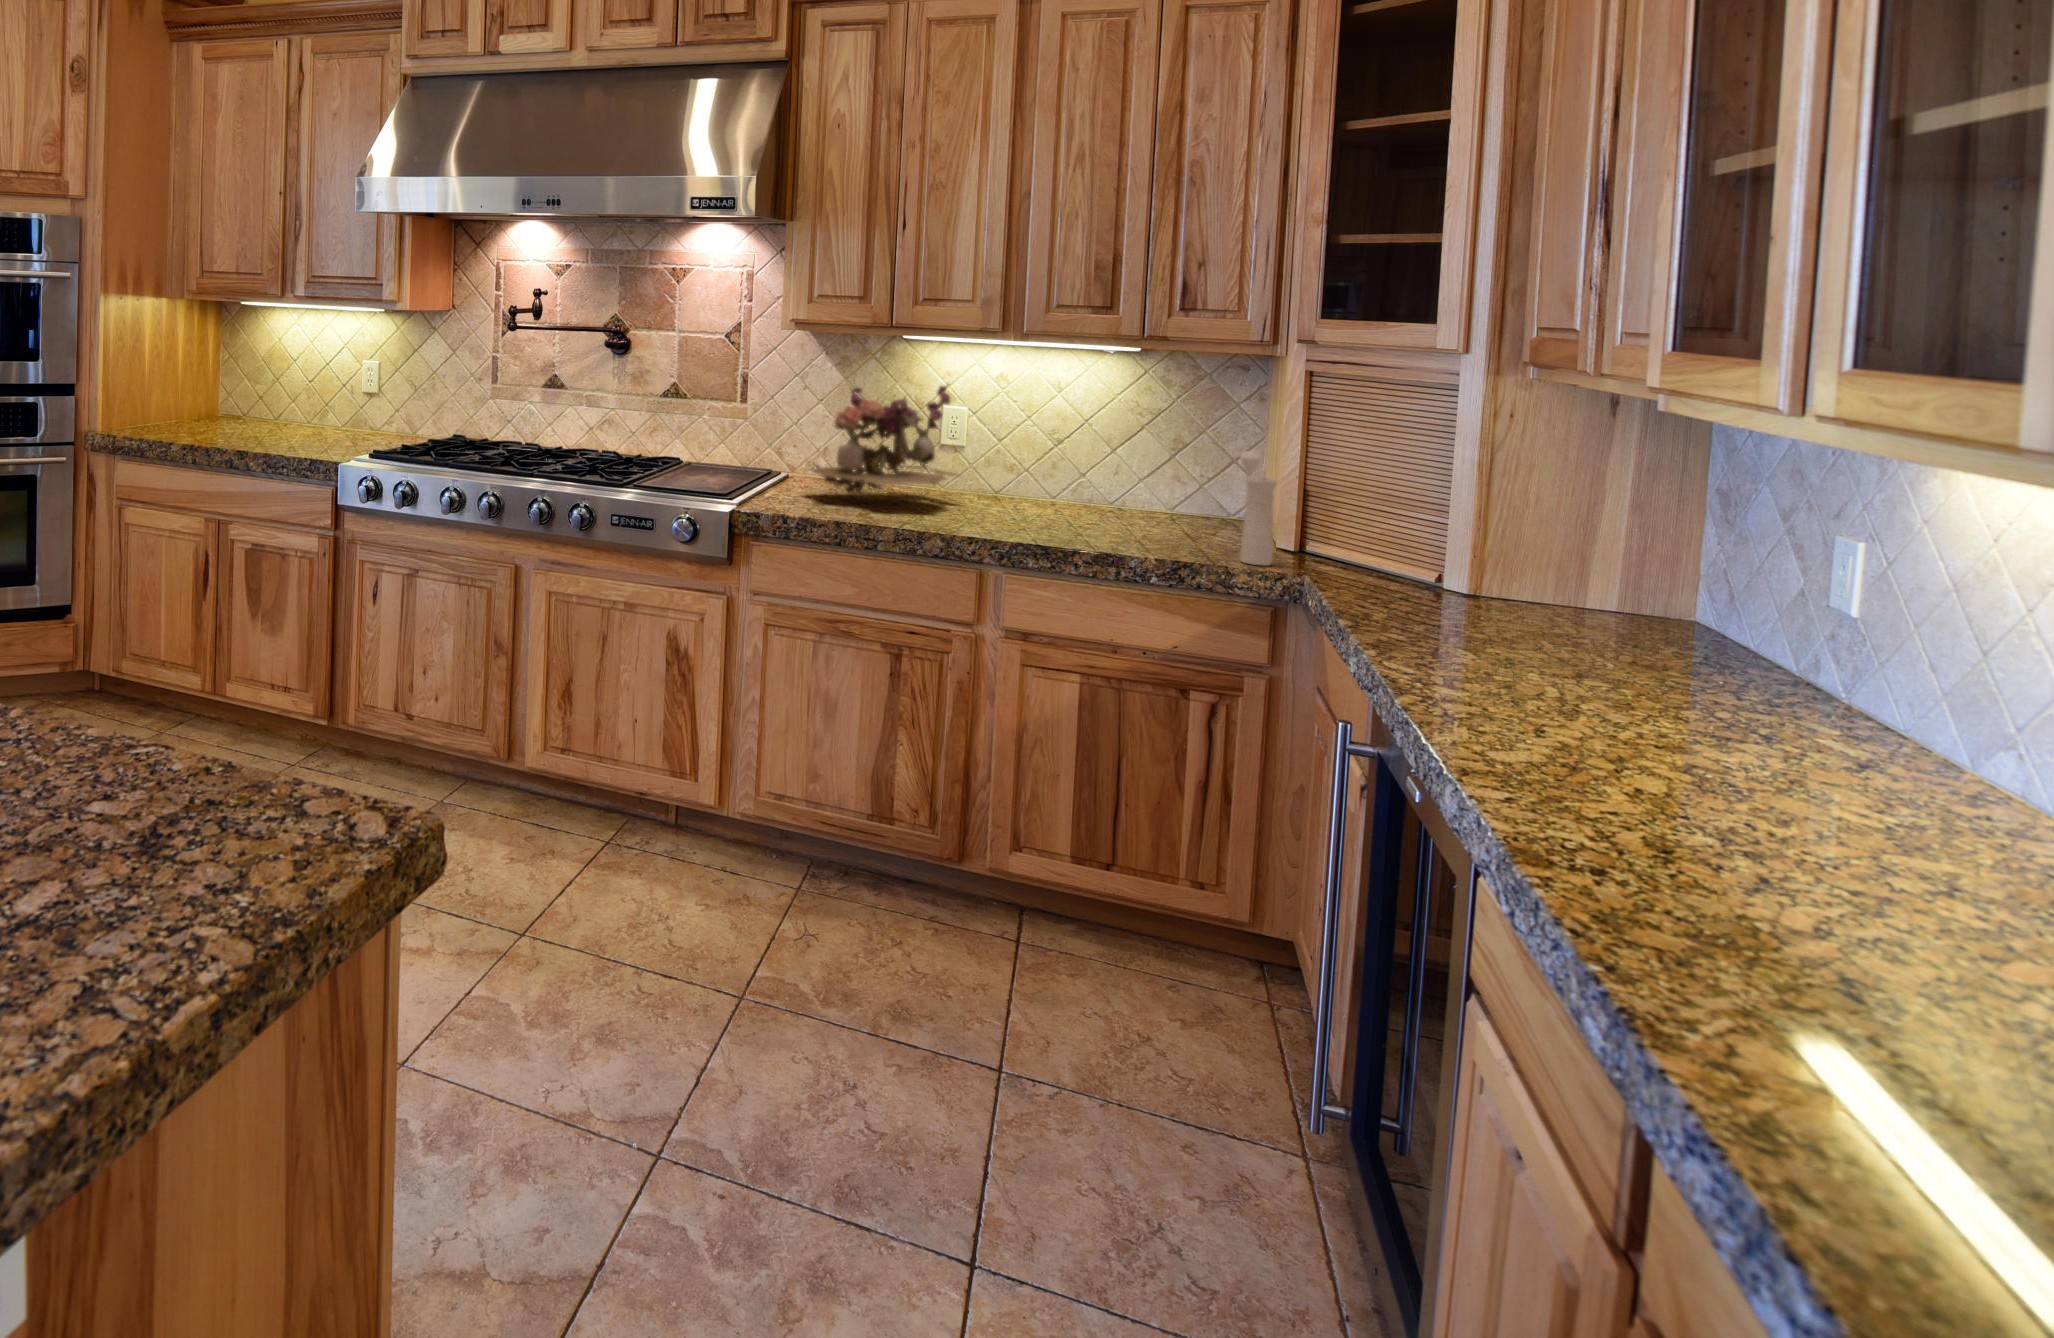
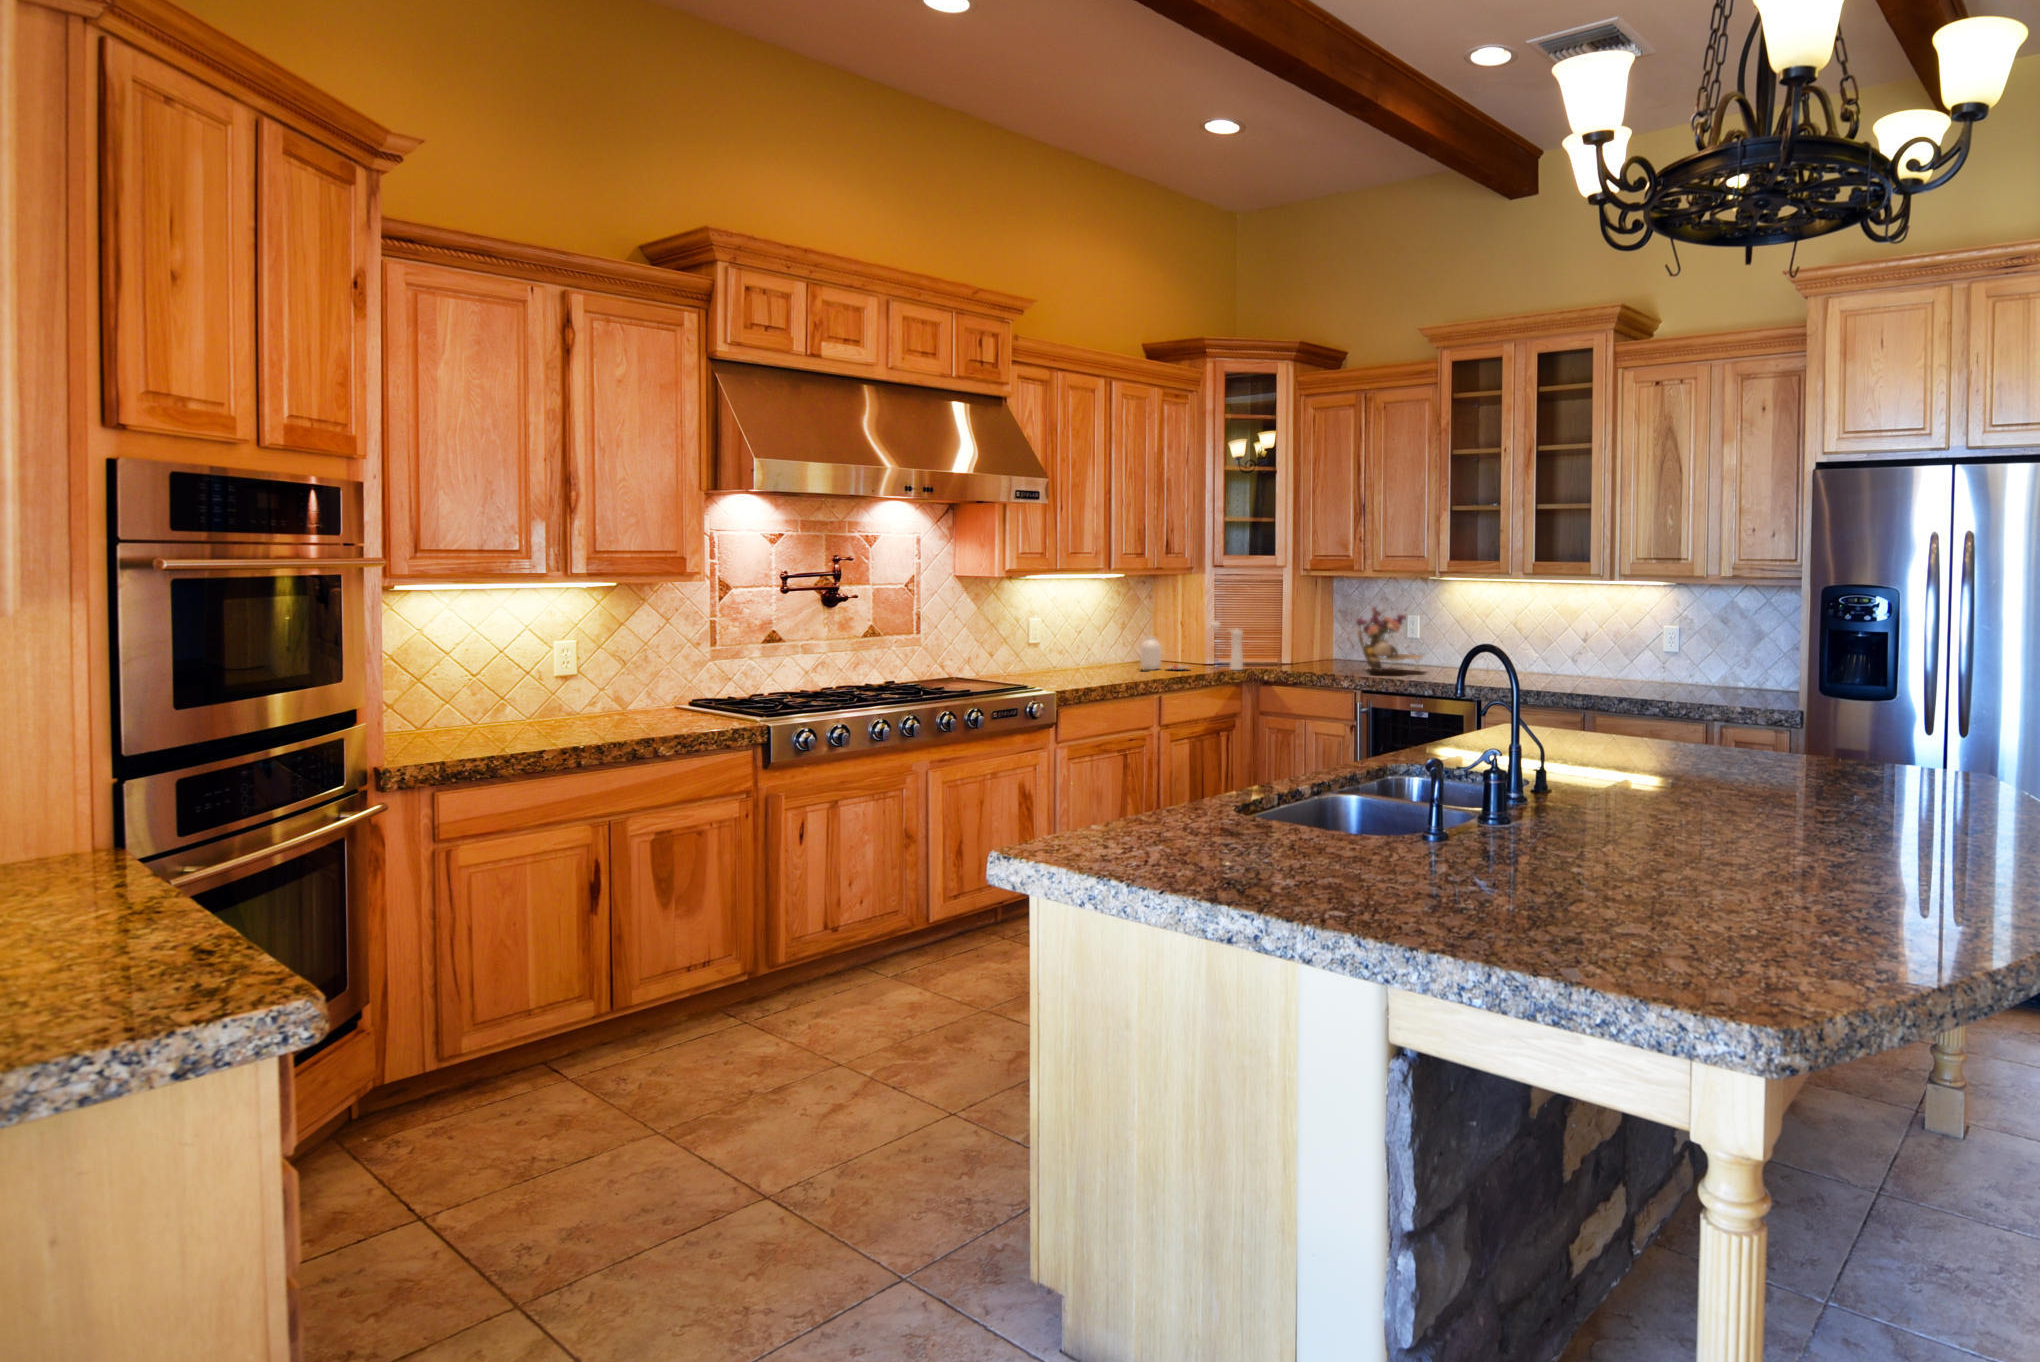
flower arrangement: present [809,385,958,497] -> present [1356,607,1422,671]
jar: none [1079,461,1186,537] -> present [1141,636,1187,670]

